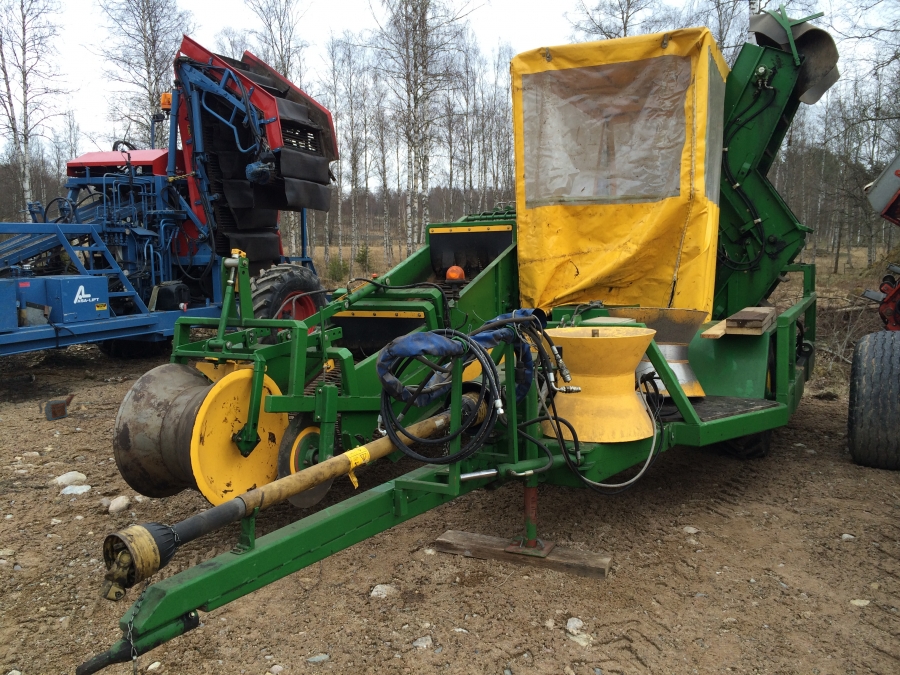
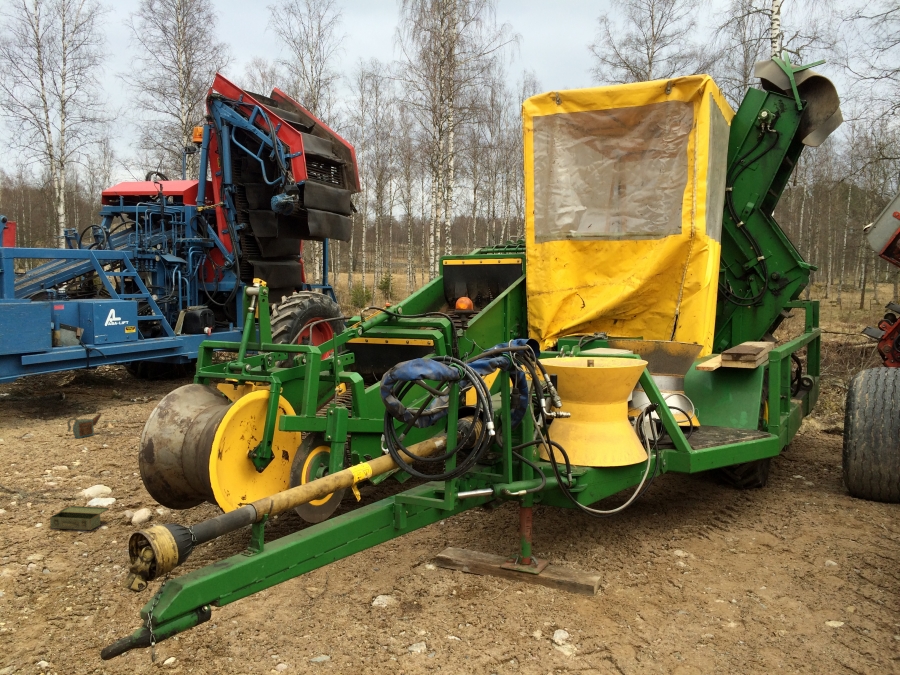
toolbox: none [19,495,83,521] -> present [50,506,108,530]

